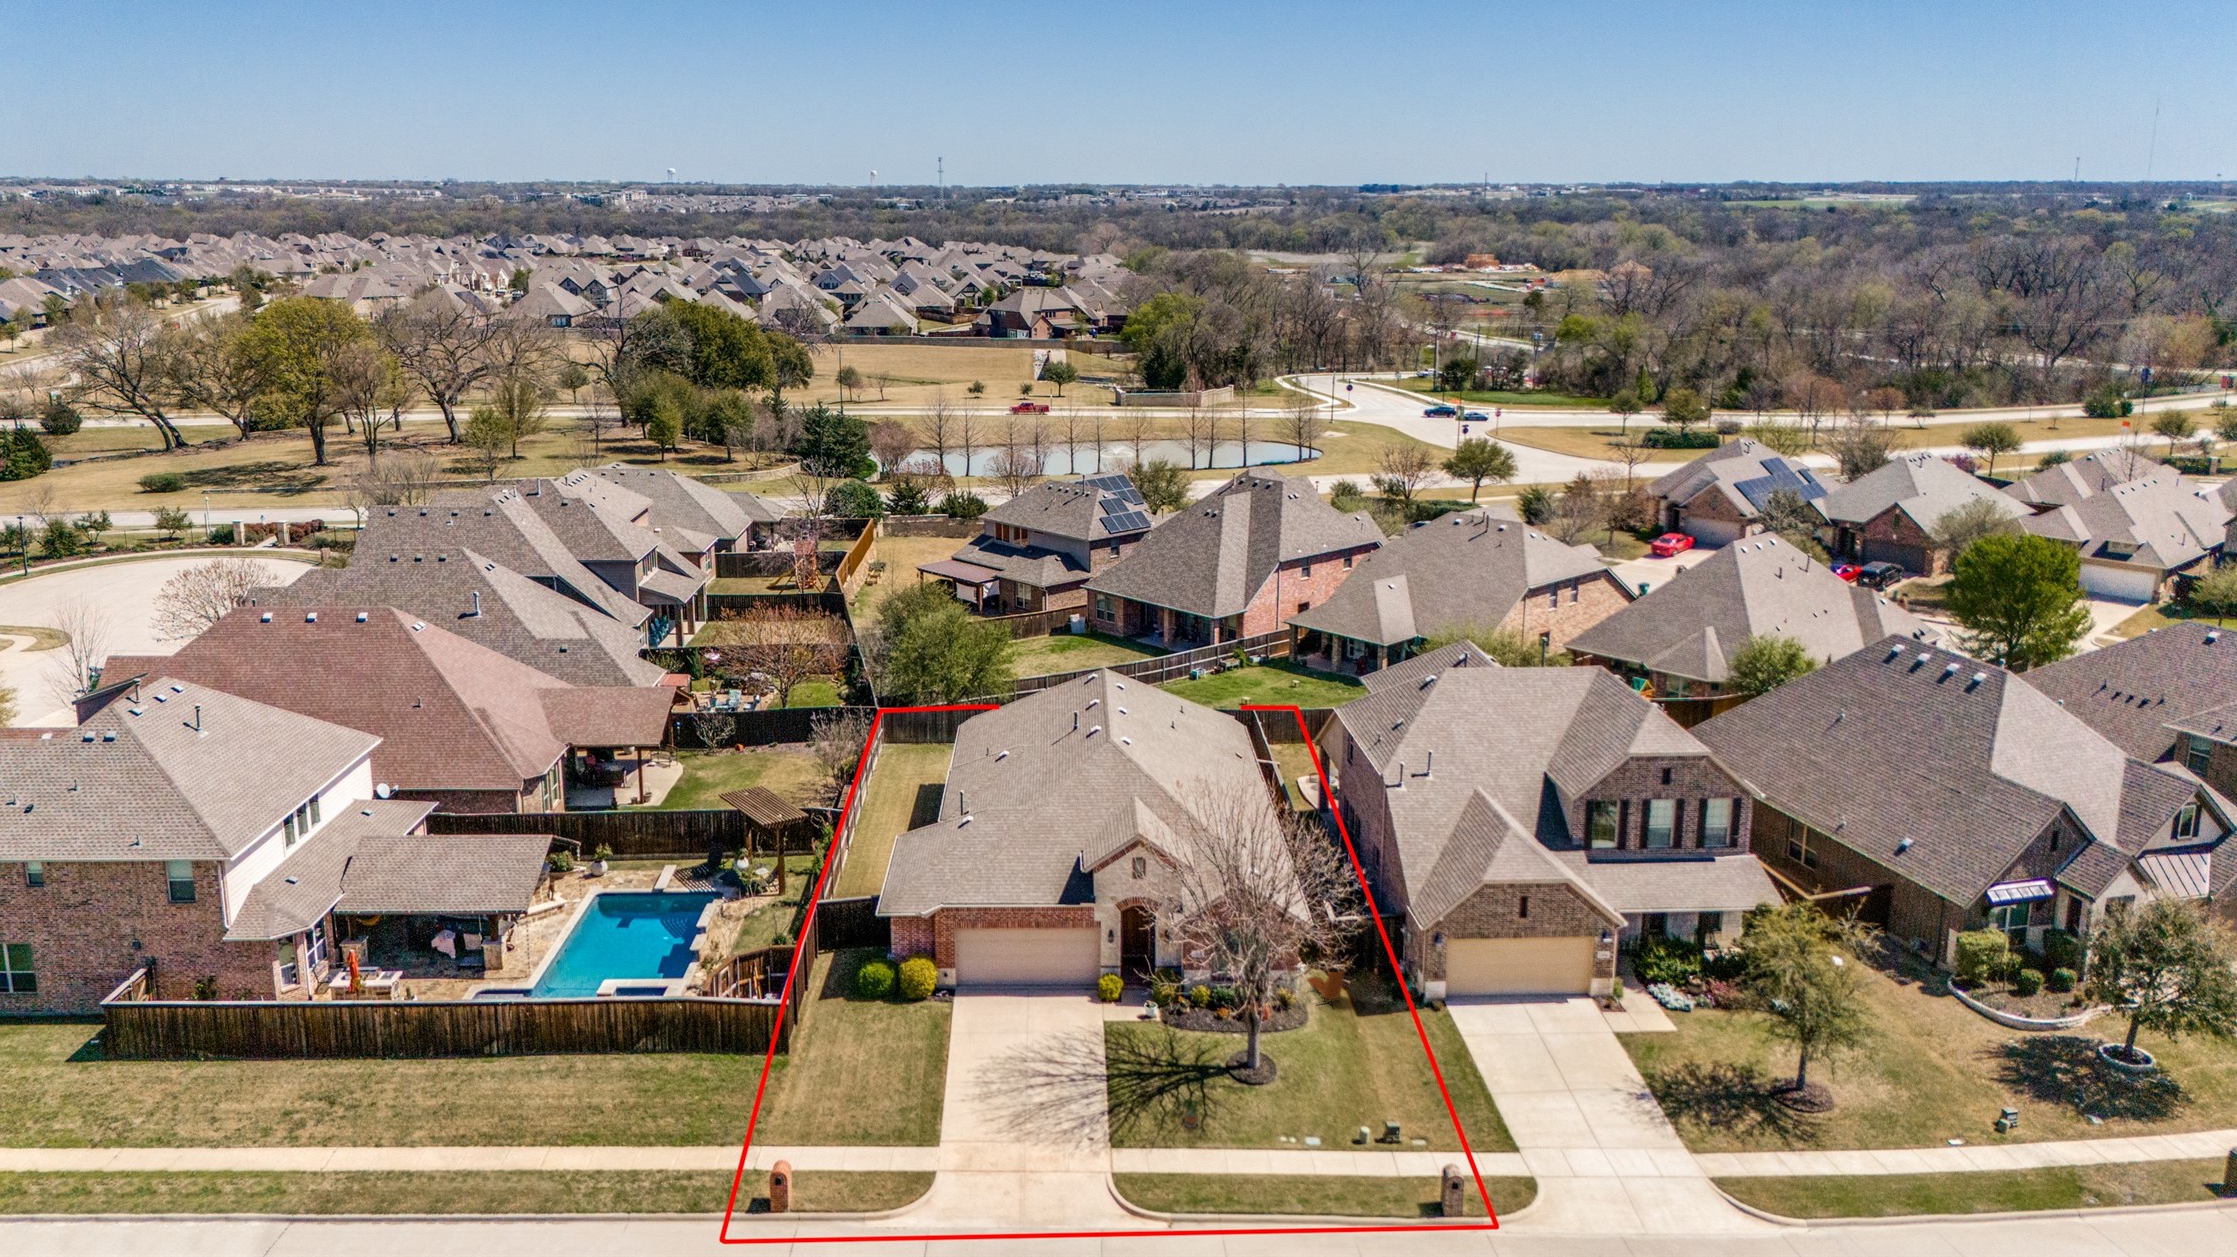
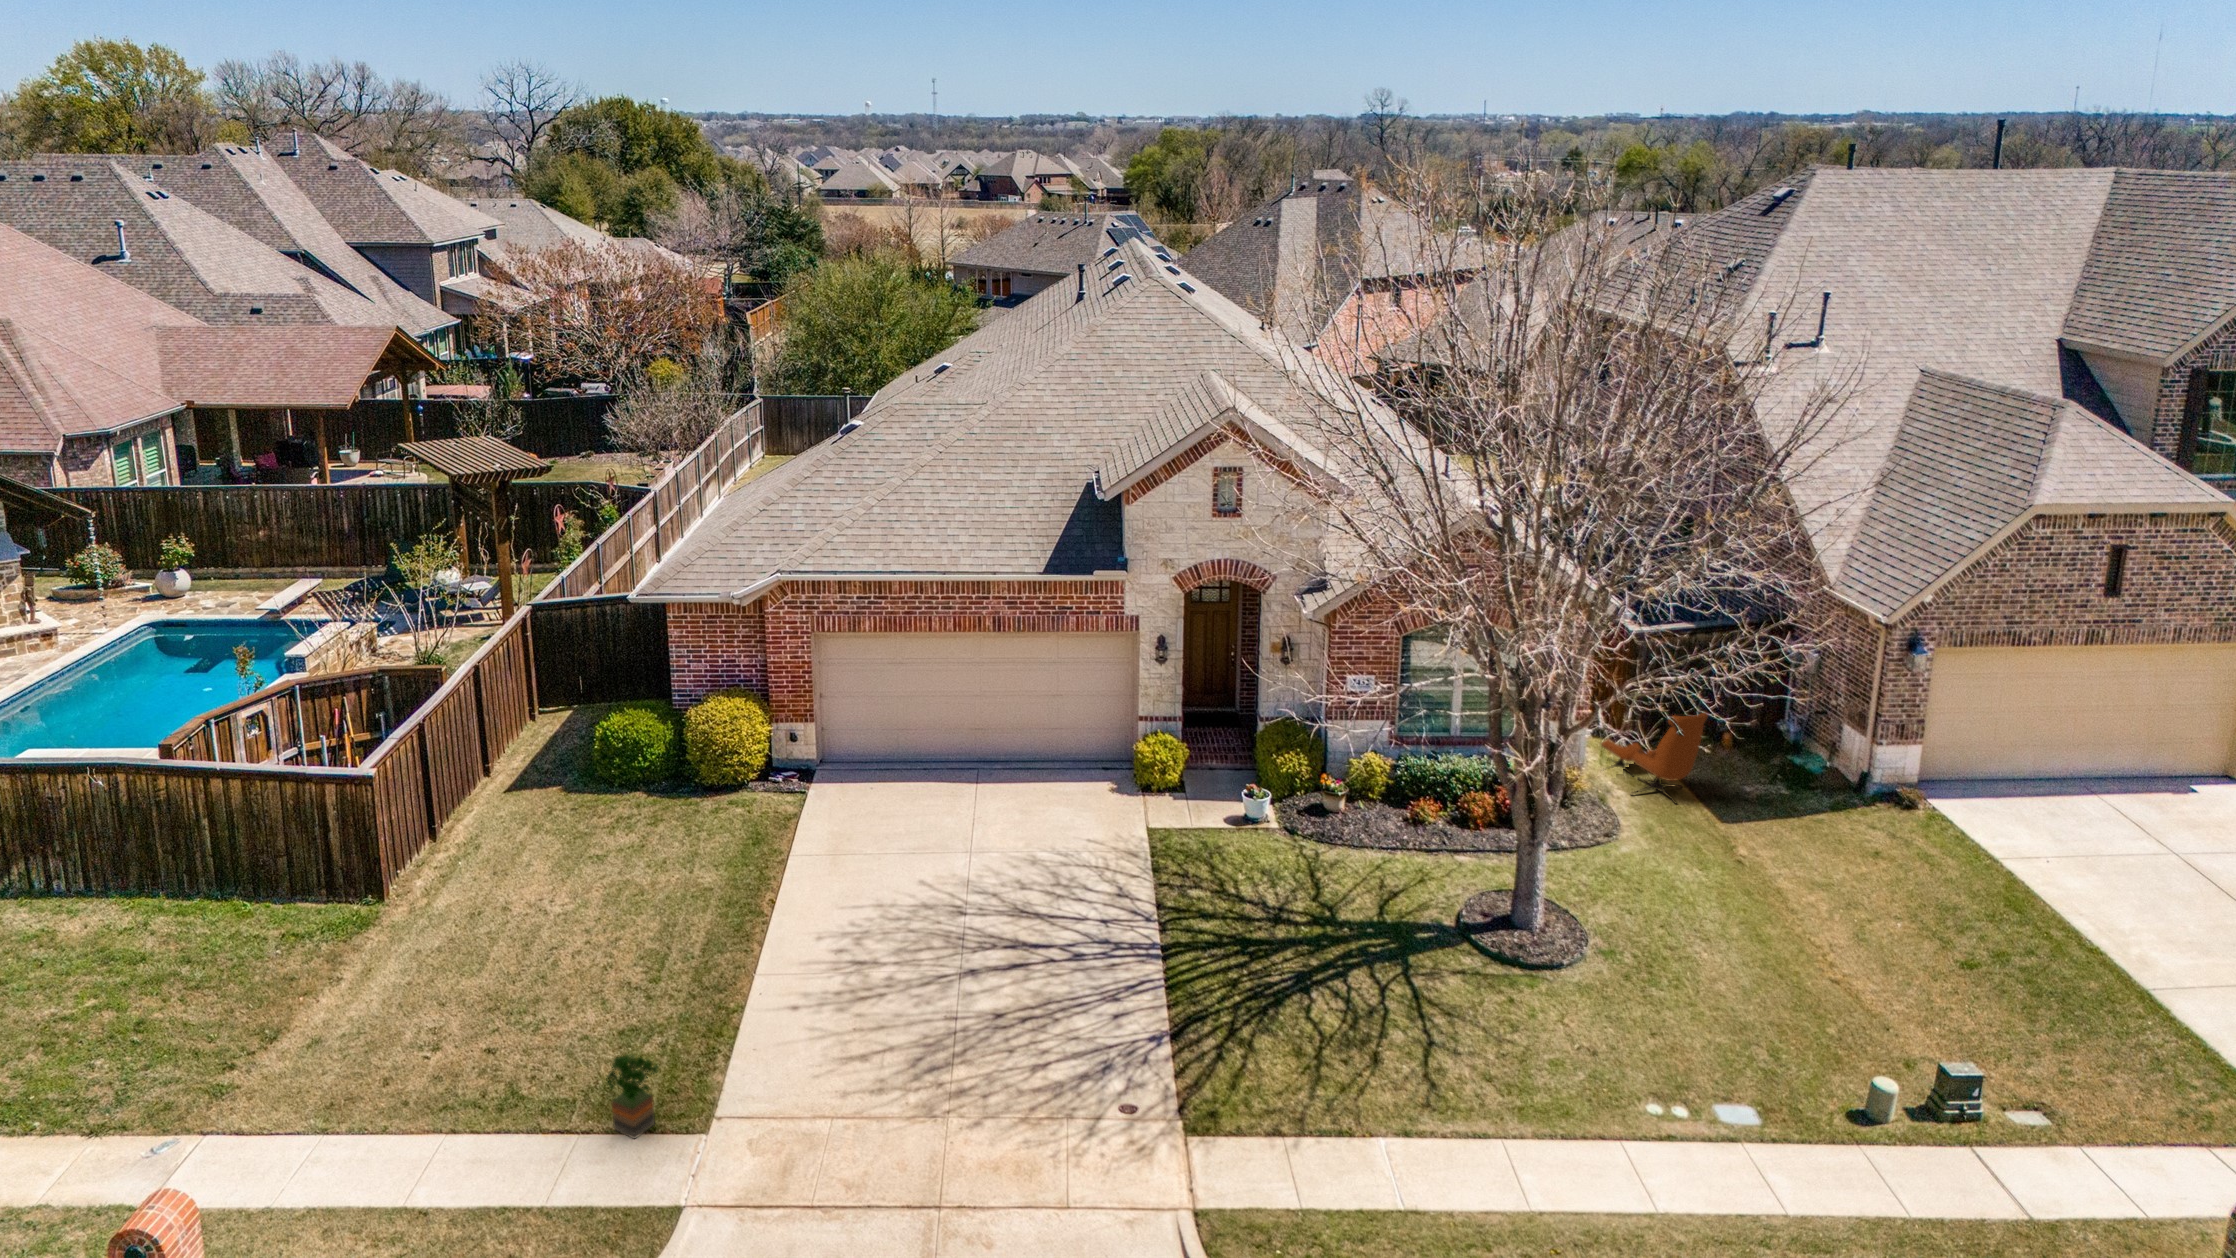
potted tree: present [1184,1099,1200,1128] -> present [606,1055,658,1139]

